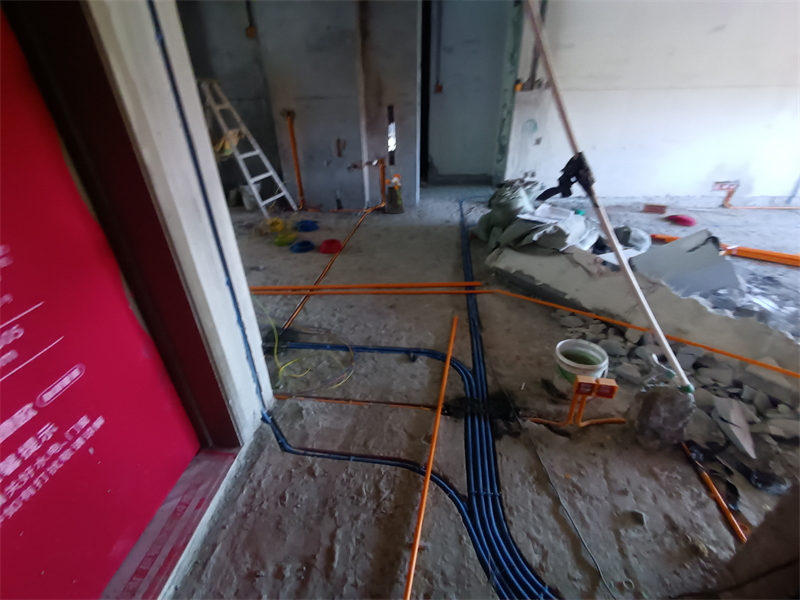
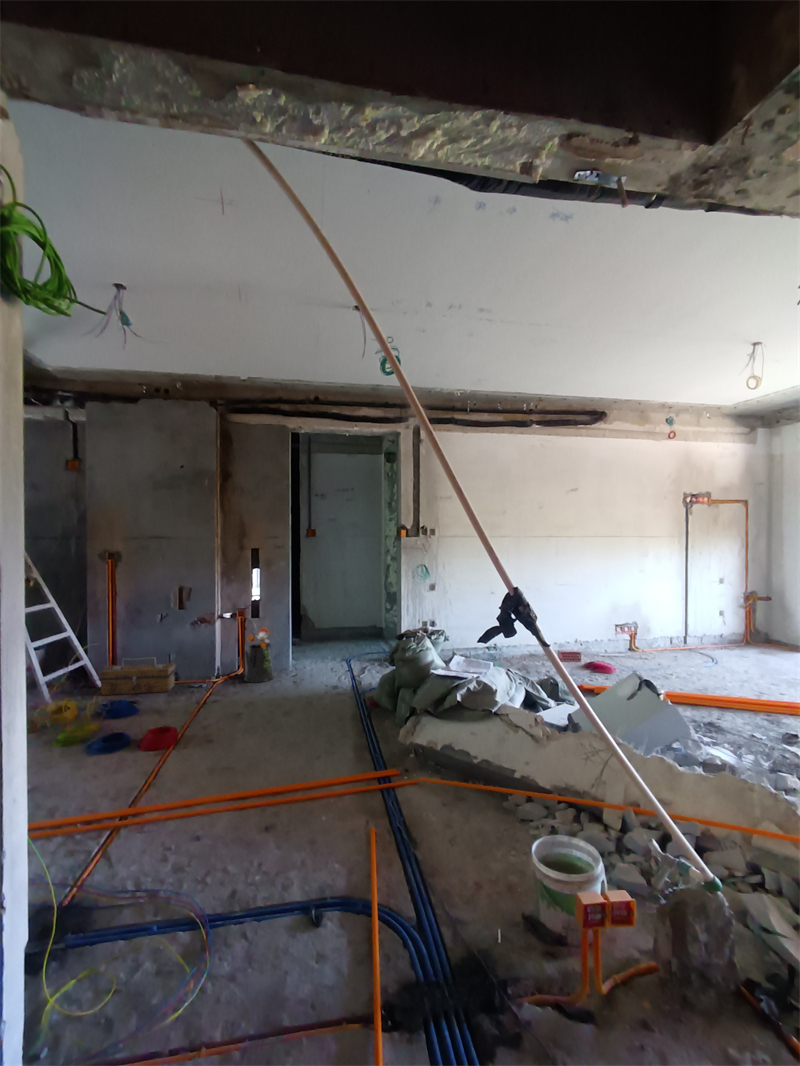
toolbox: none [296,193,342,216] -> present [99,657,177,695]

